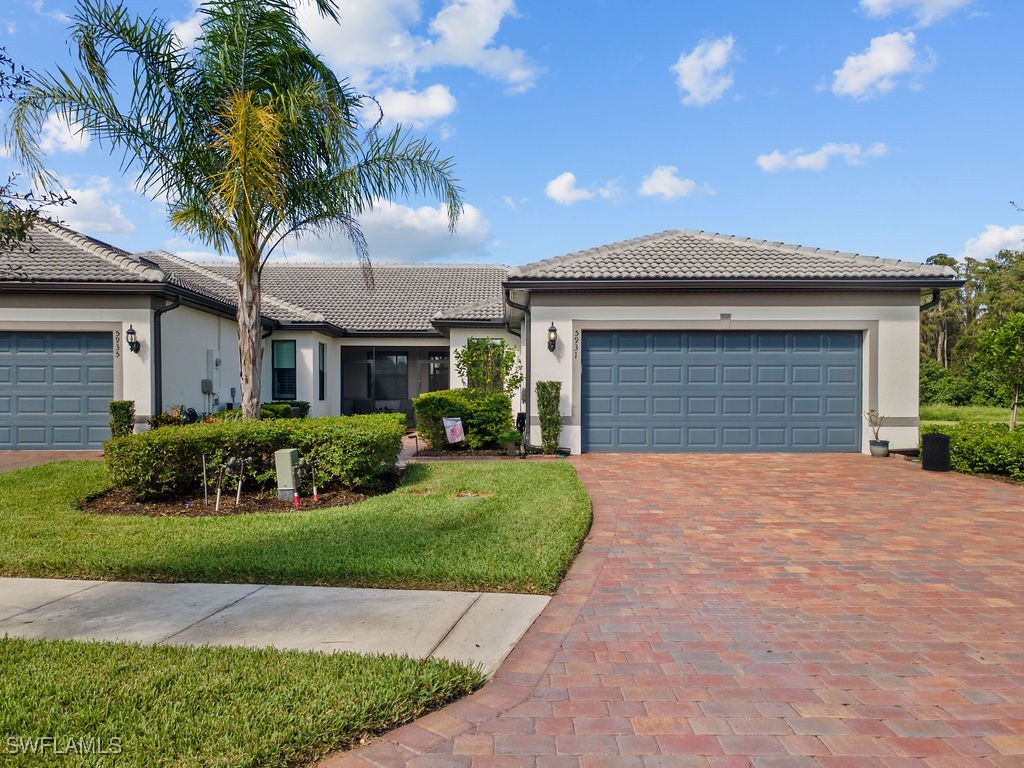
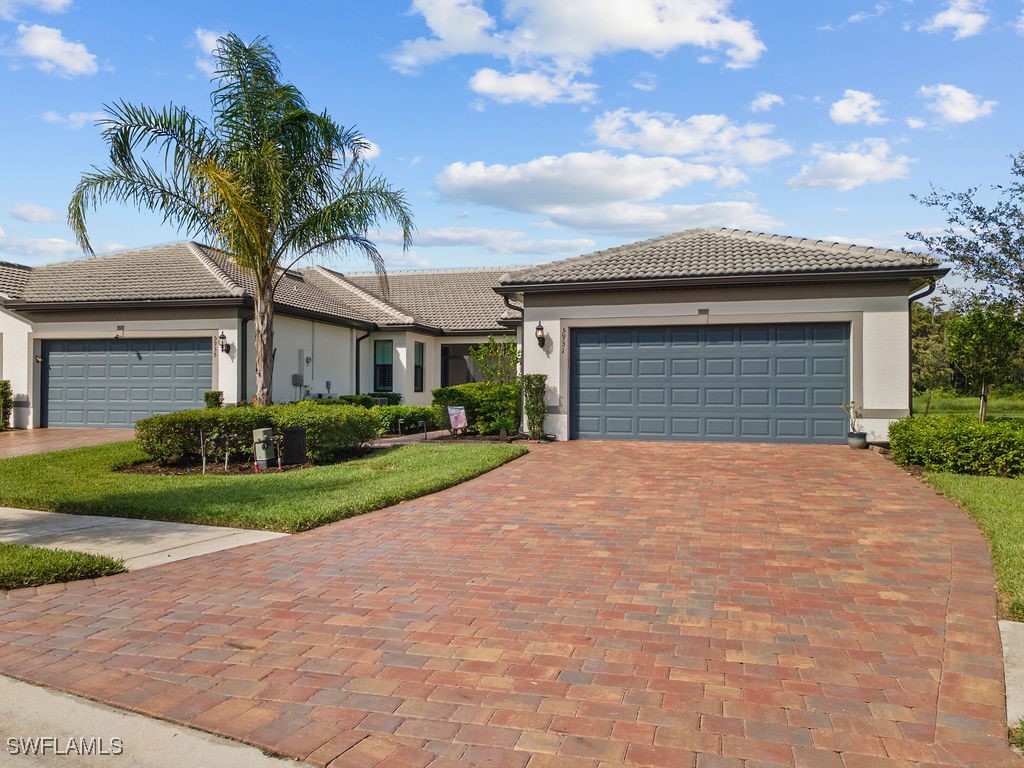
trash can: present [921,429,951,471] -> present [279,422,307,464]

